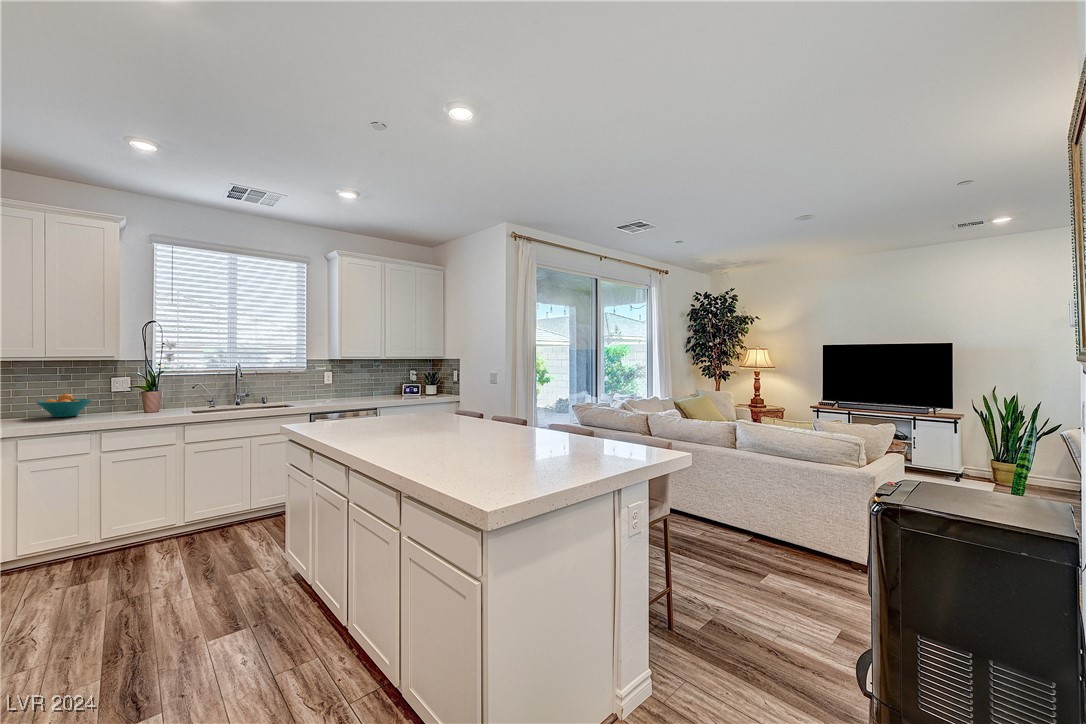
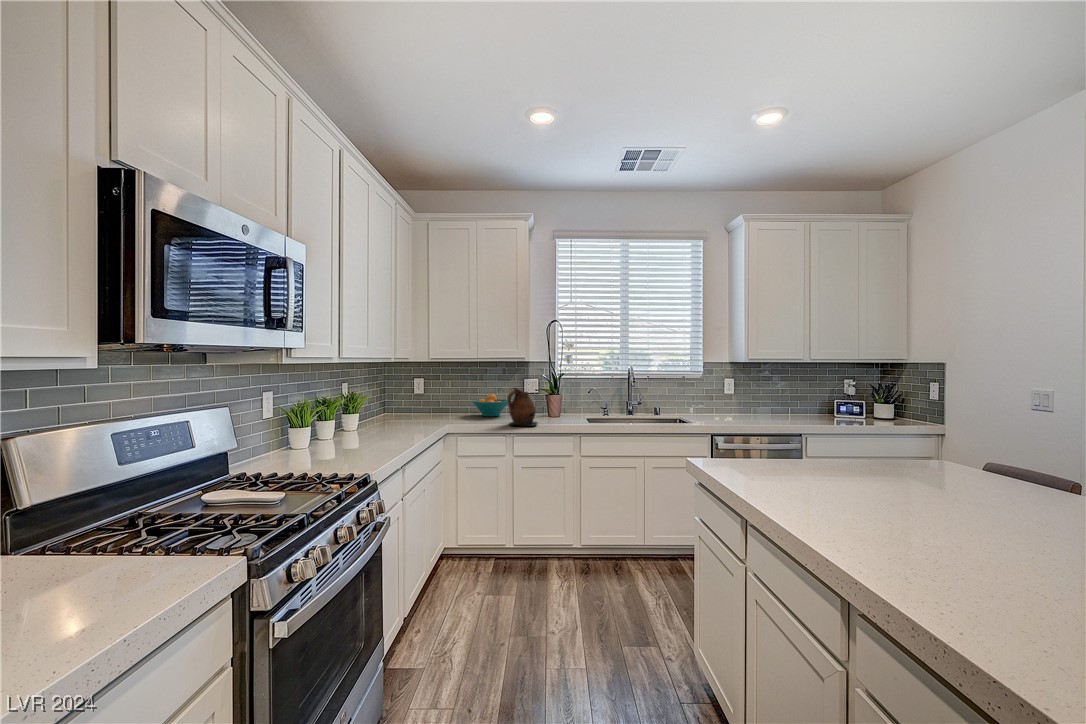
ceramic pitcher: none [93,385,132,422] -> present [508,388,537,426]

